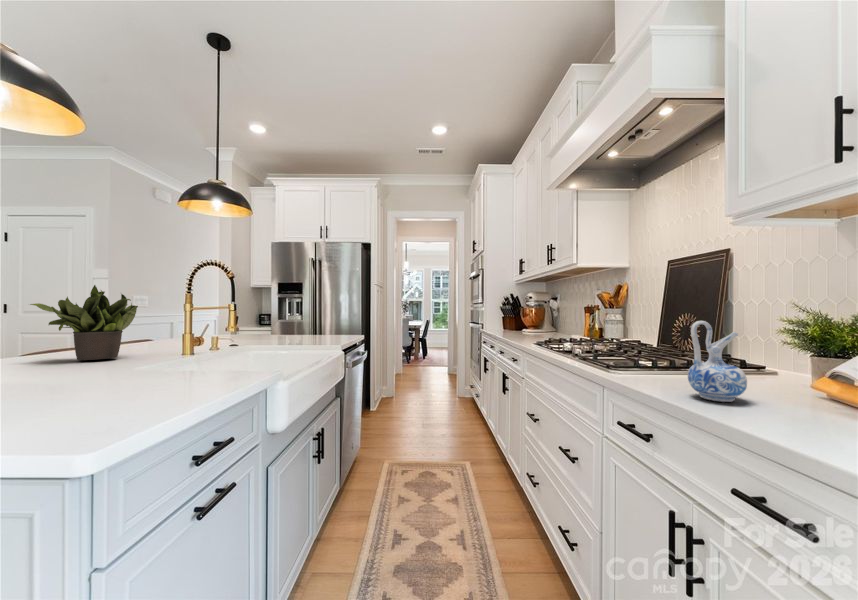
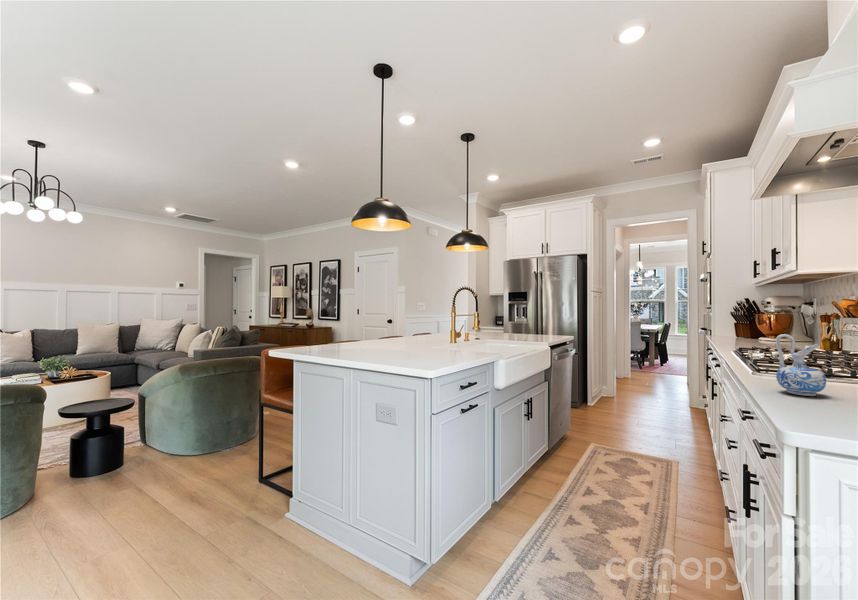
potted plant: present [30,285,138,360] -> none [389,302,430,342]

